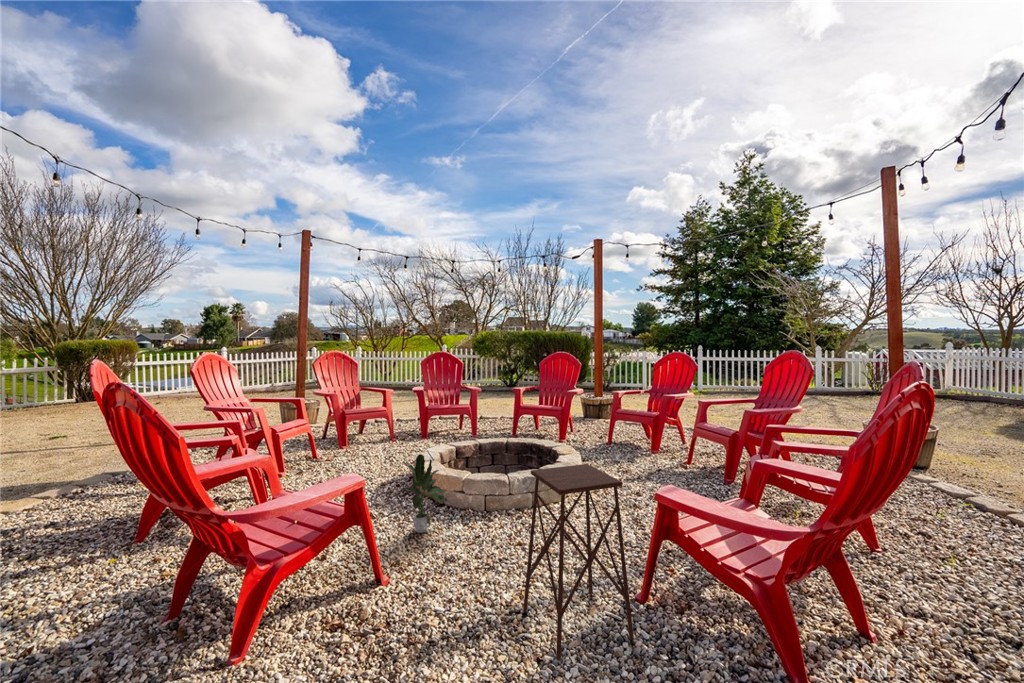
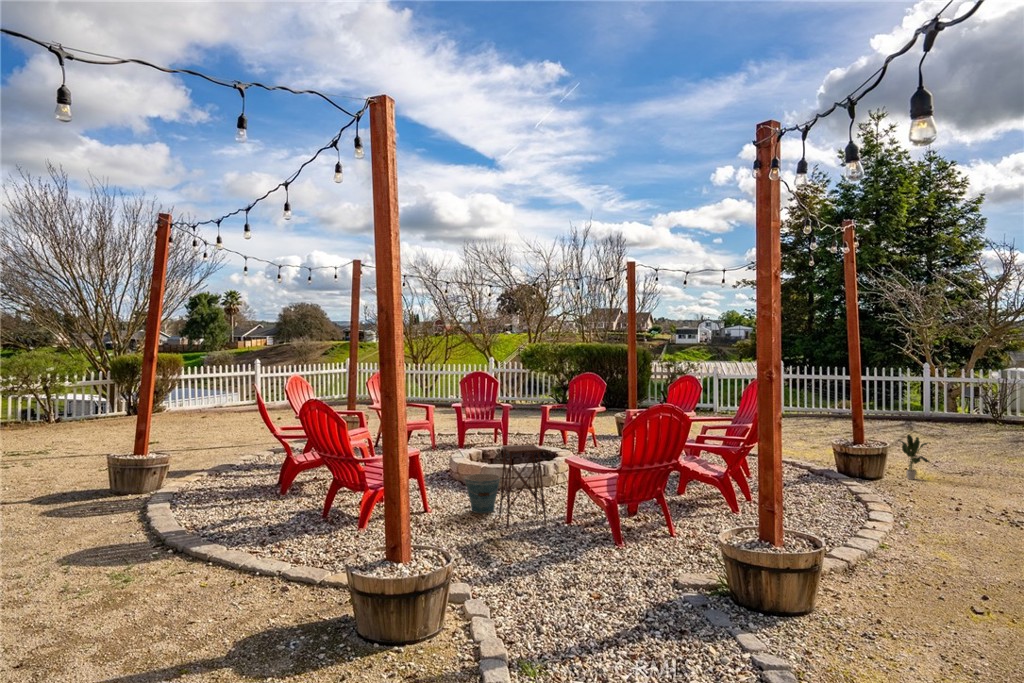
potted plant: present [402,454,449,533] -> present [898,435,929,480]
bucket: none [451,510,519,595] -> present [464,474,501,513]

